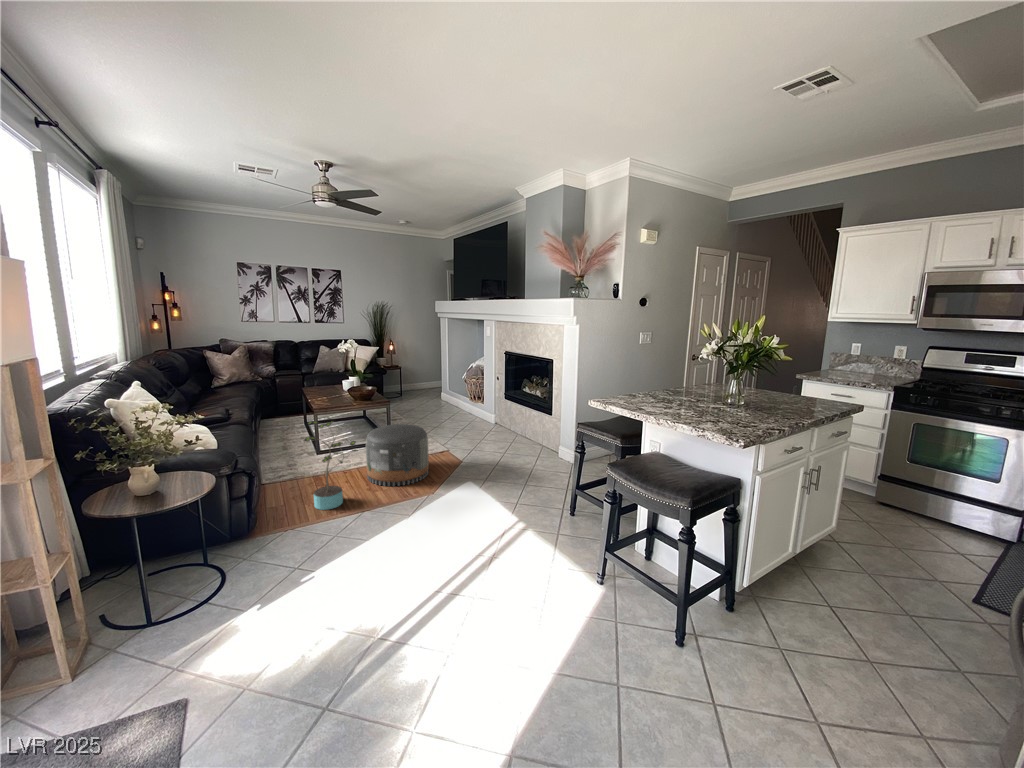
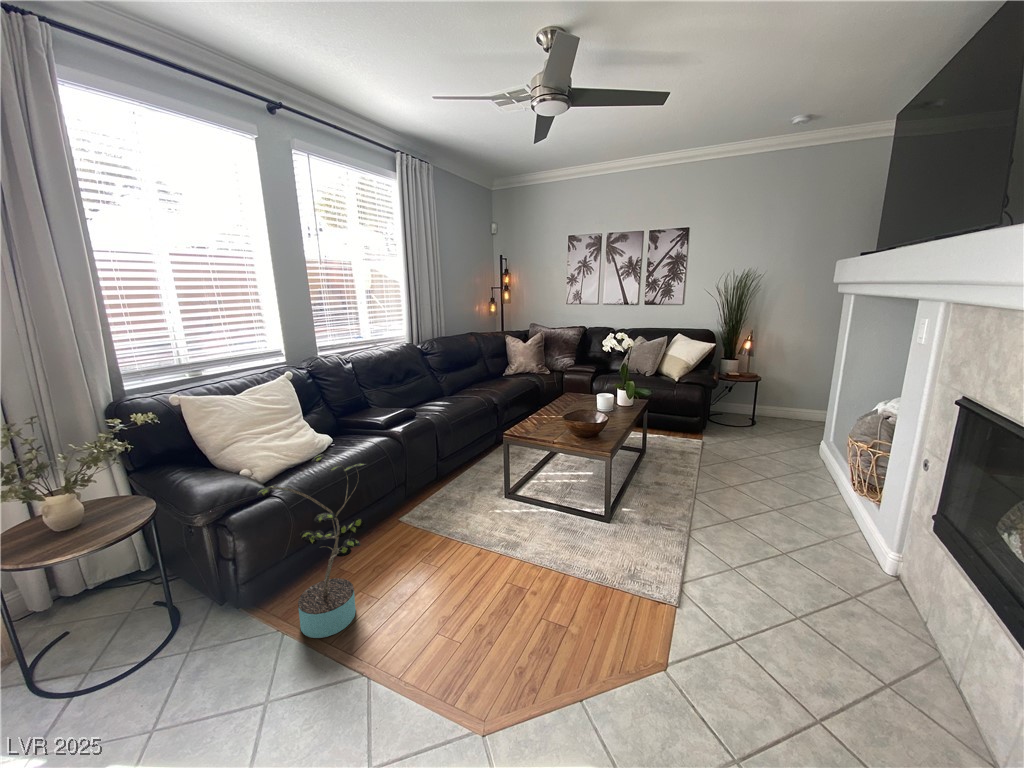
pouf: present [366,424,429,486] -> none [435,497,579,680]

